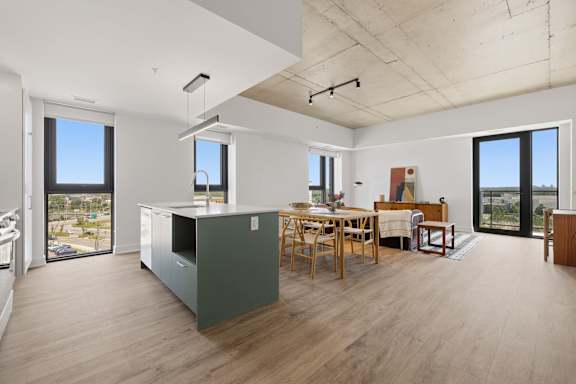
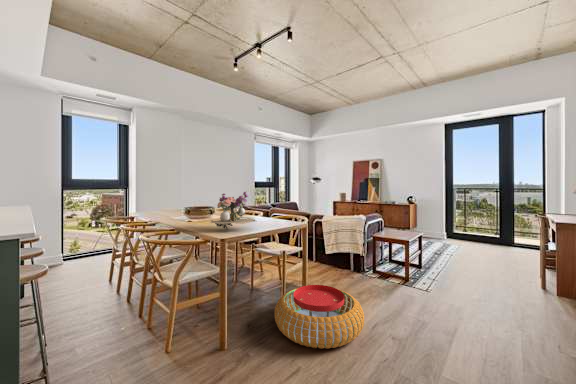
pouf: none [362,250,421,281] -> present [275,285,364,349]

